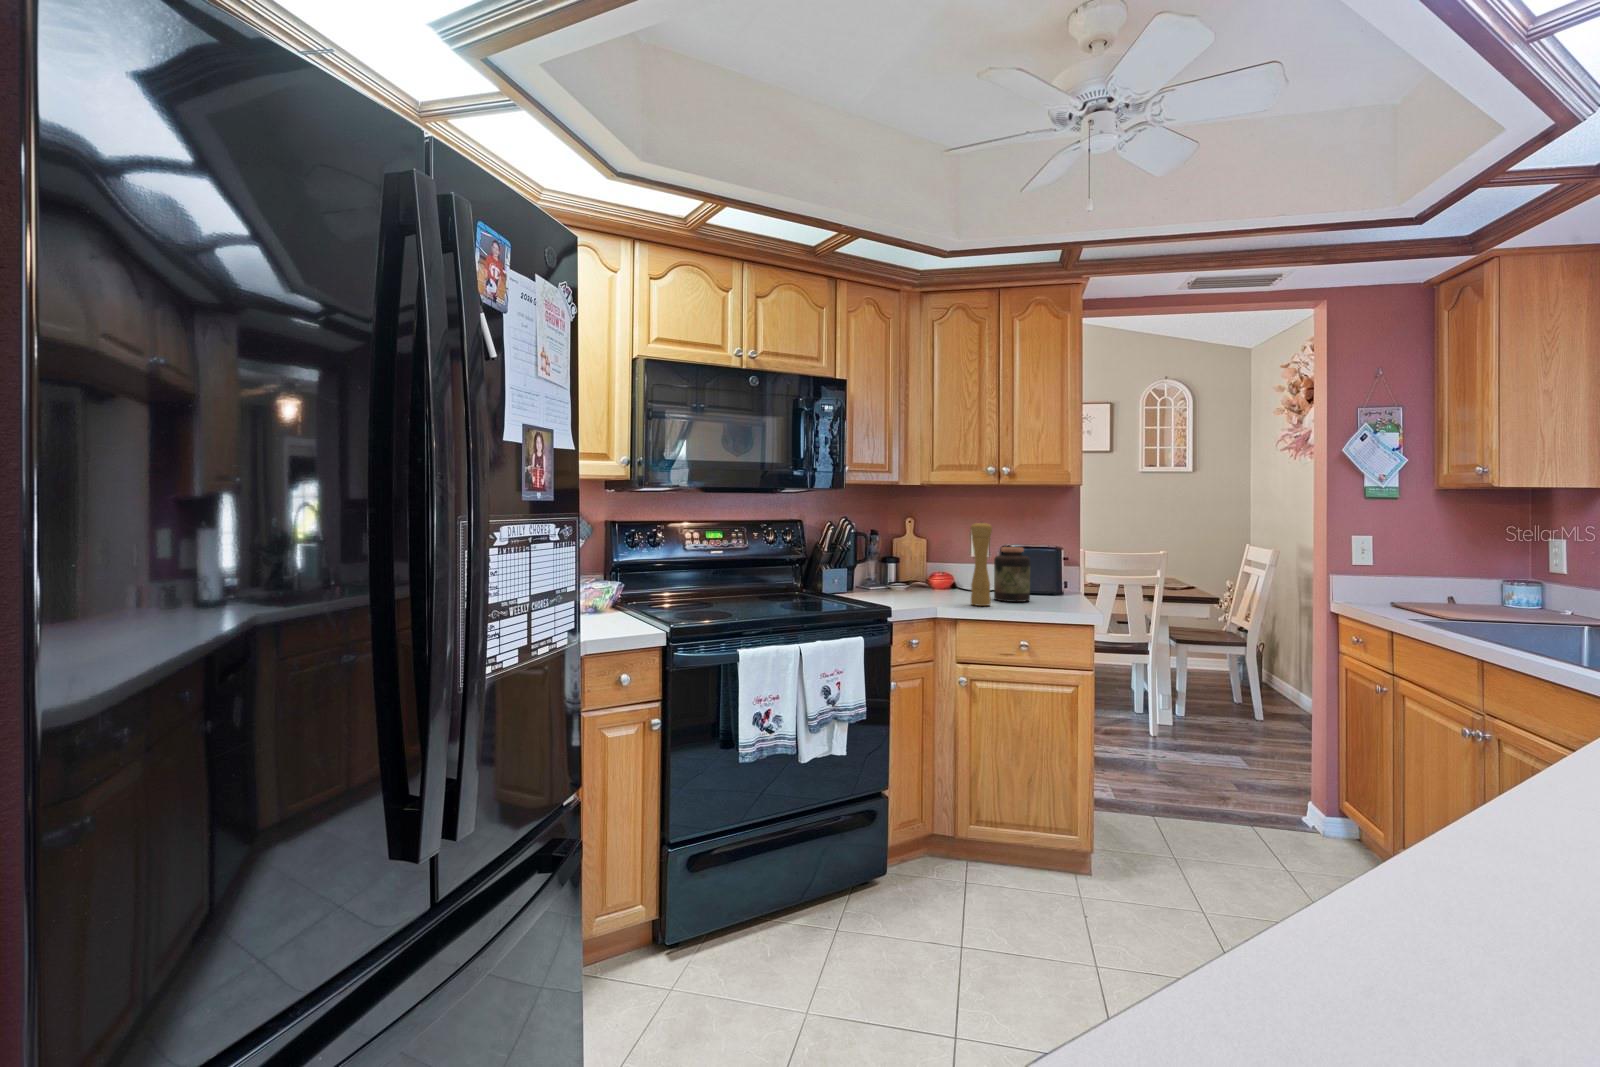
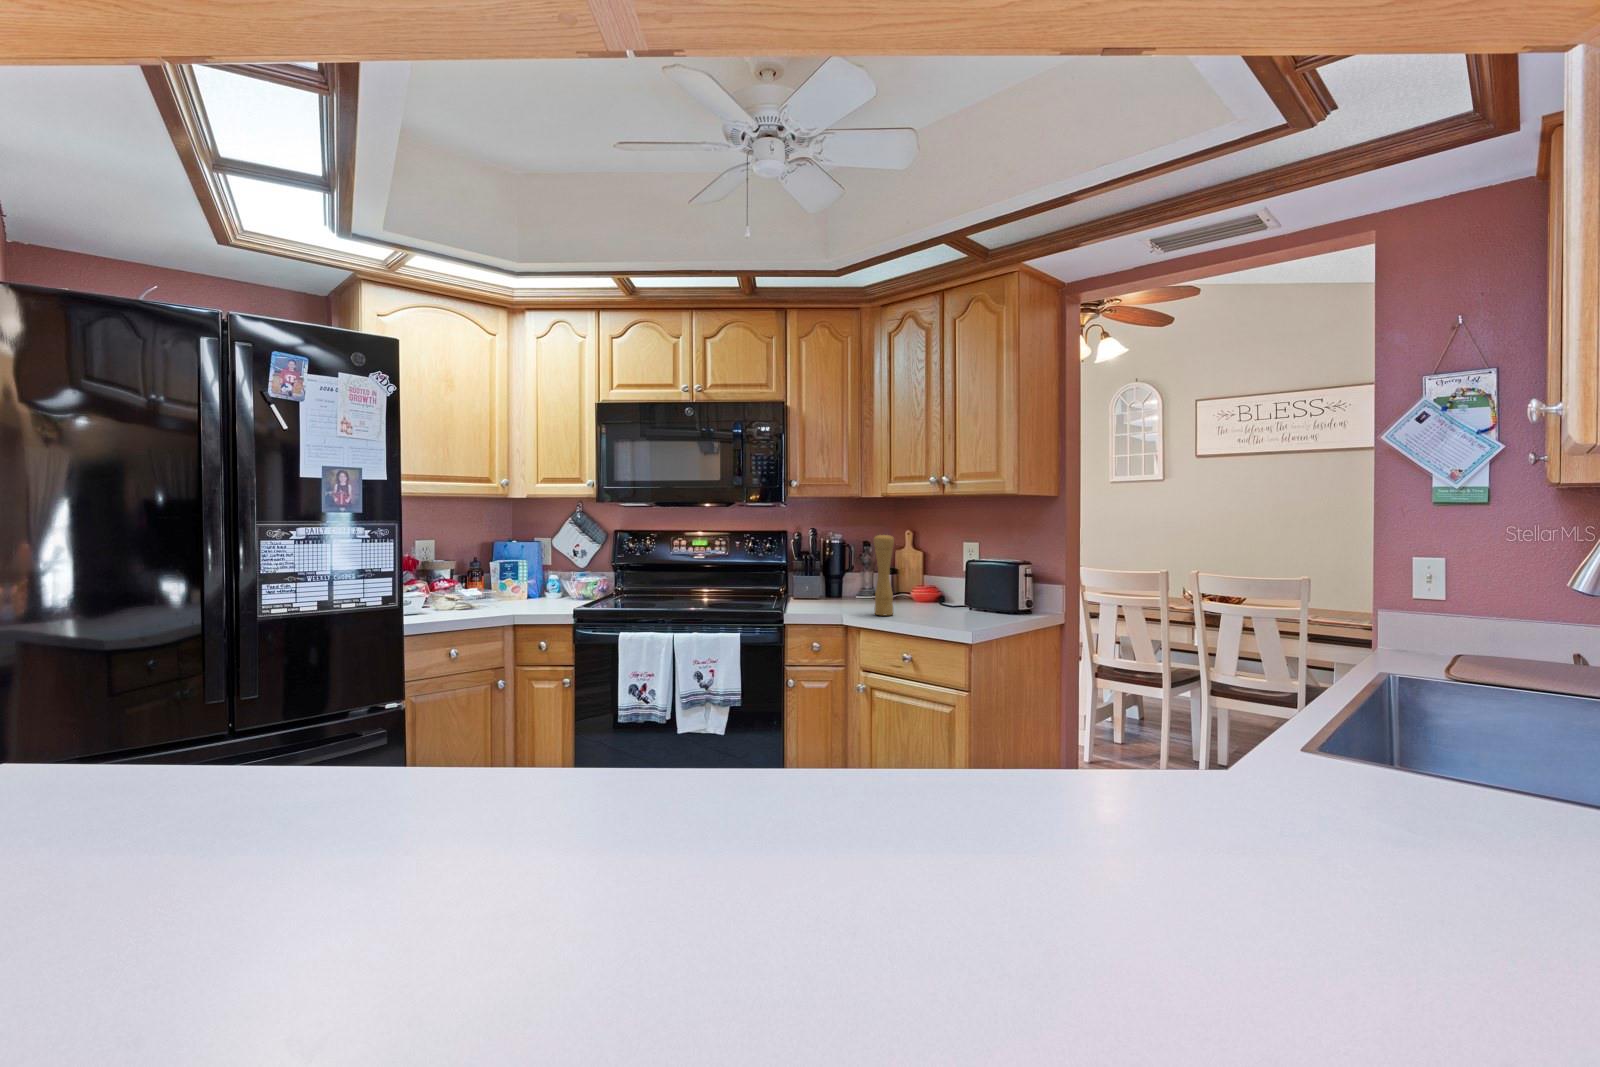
jar: present [994,547,1030,602] -> none [921,559,957,614]

